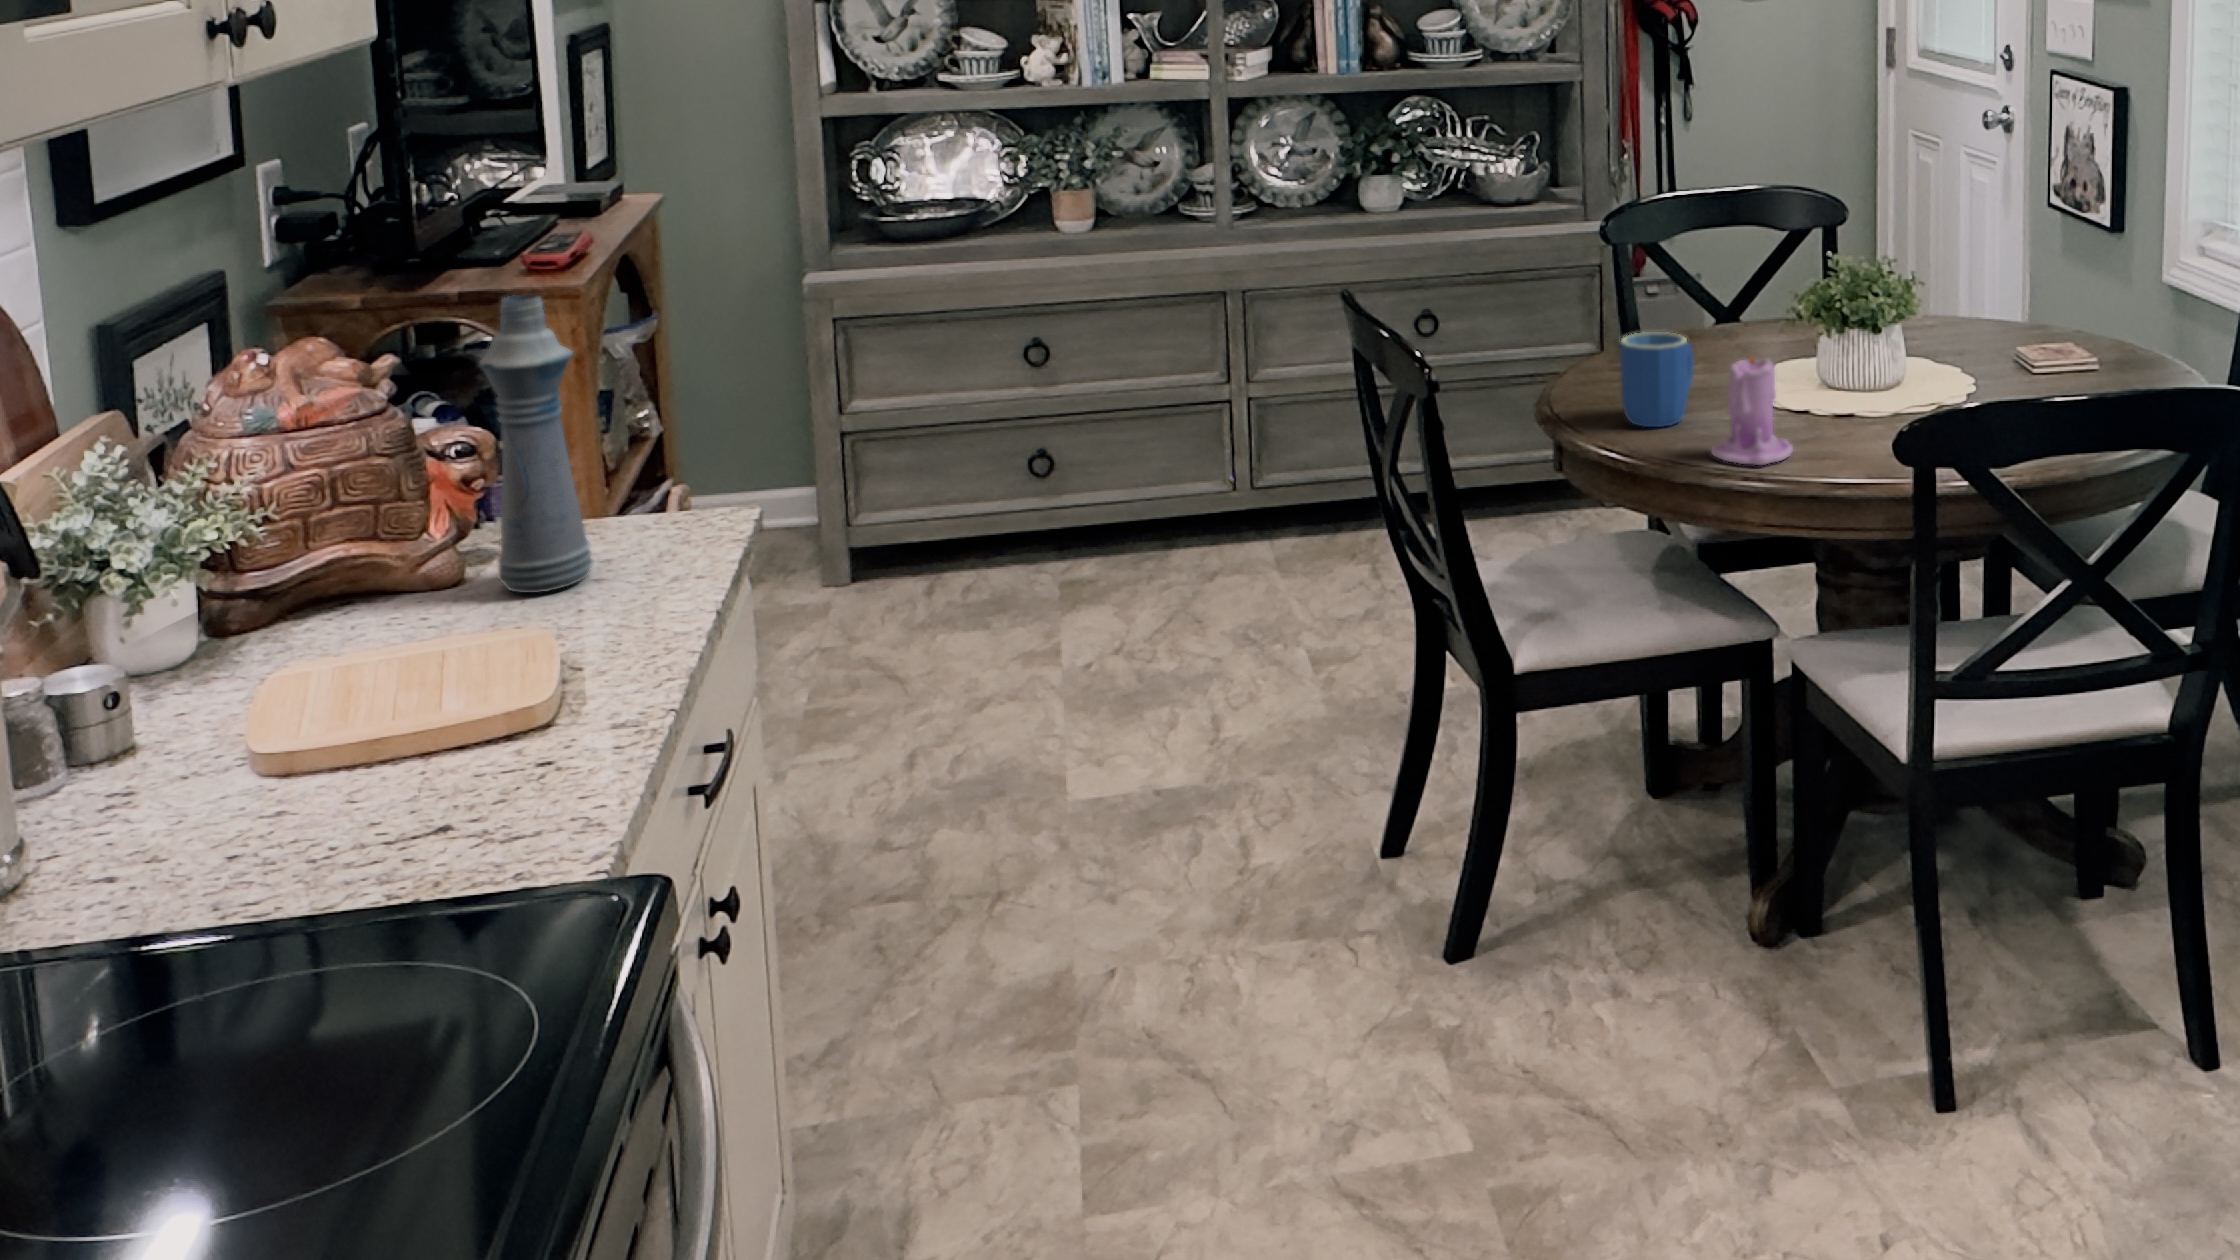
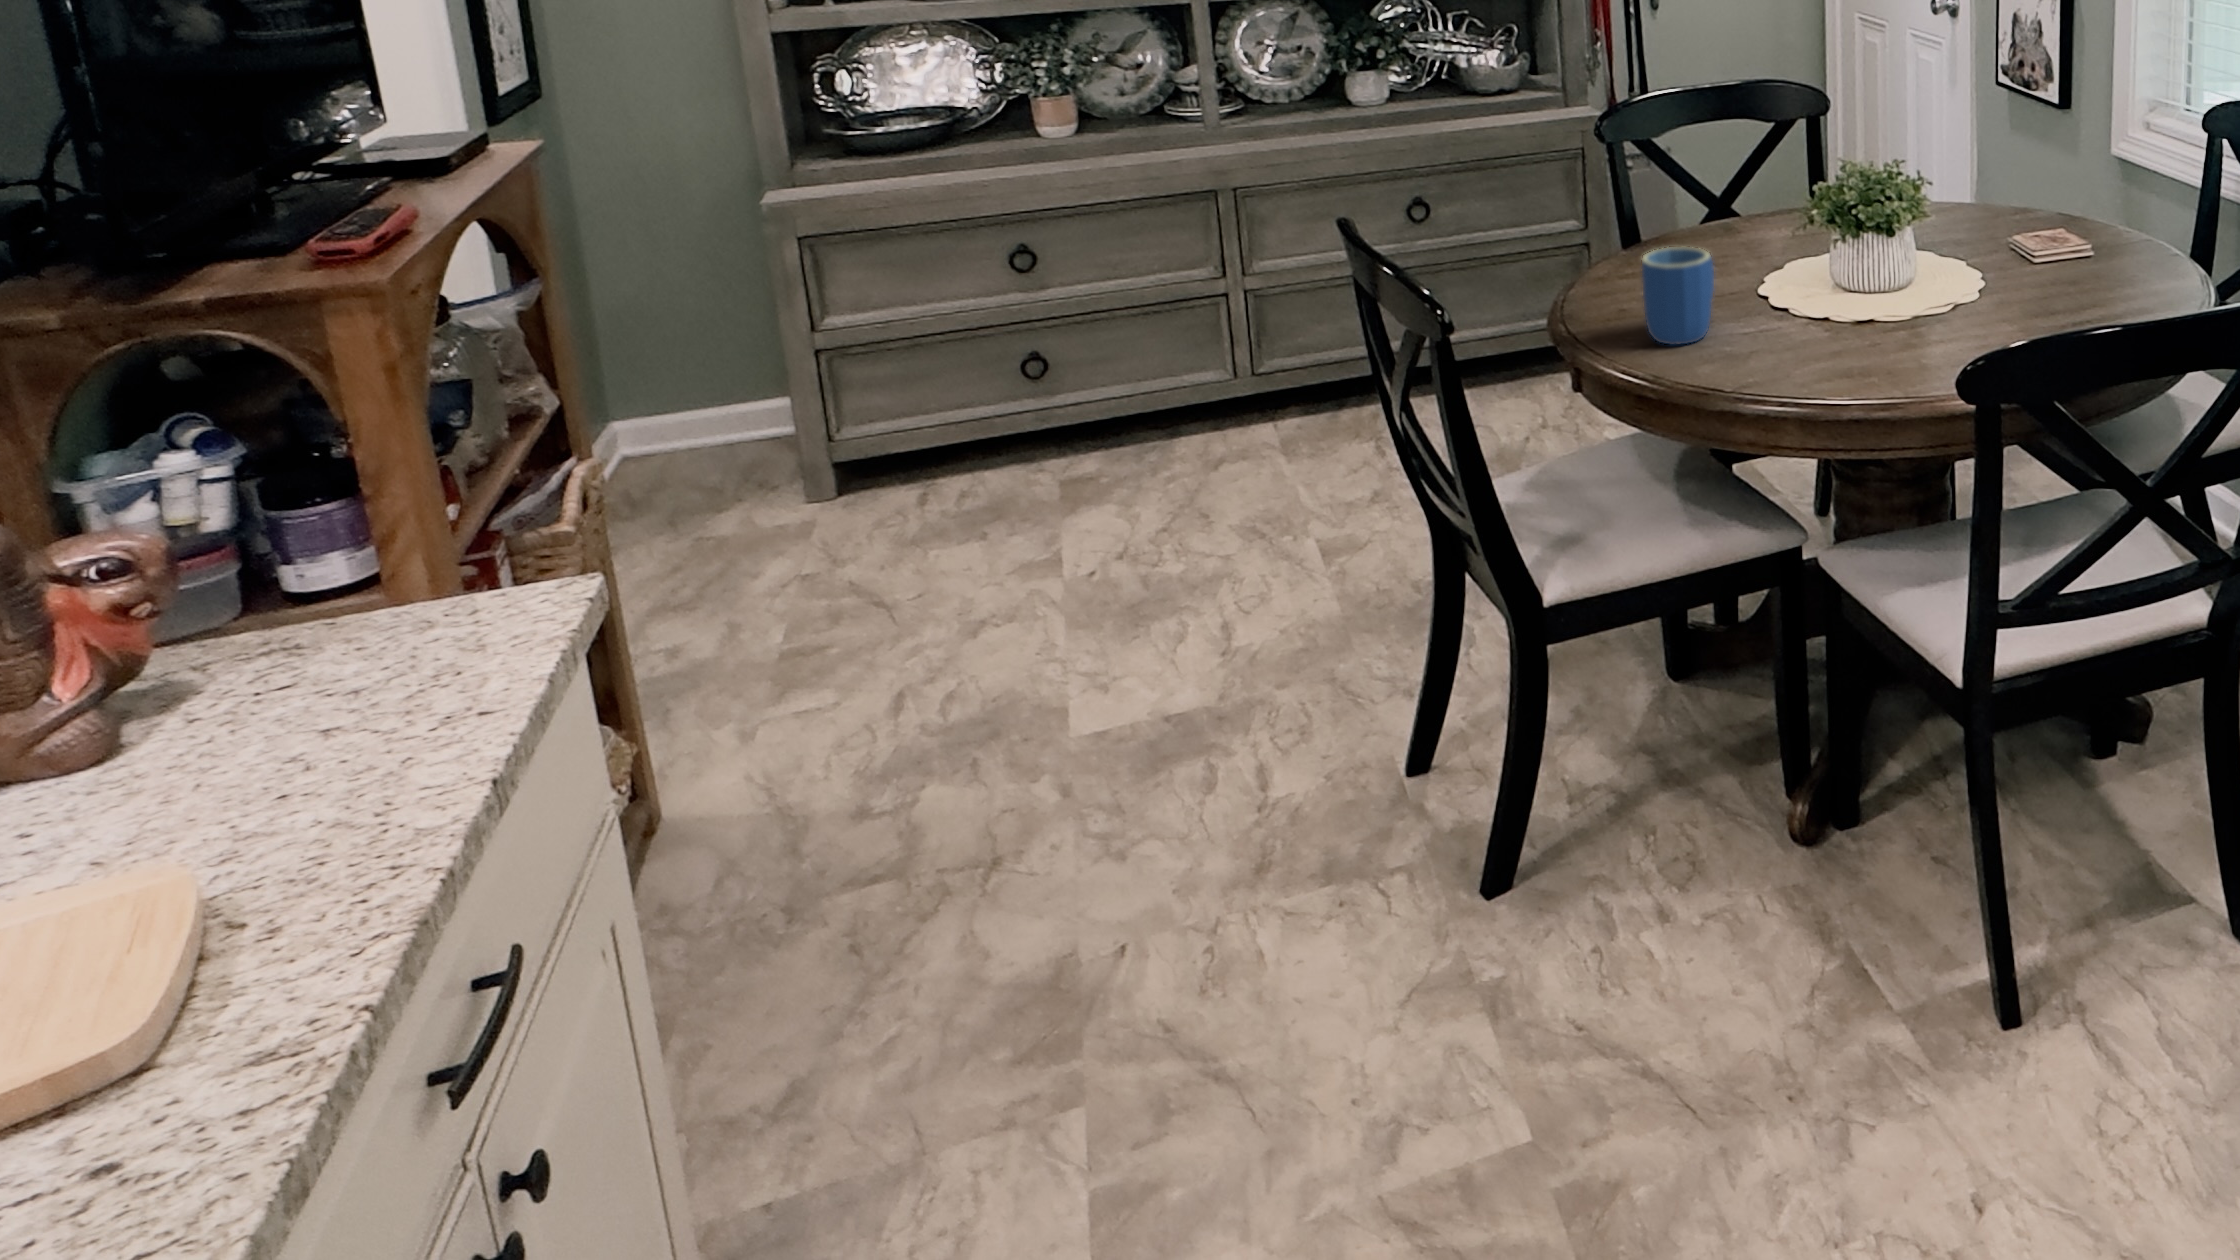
bottle: present [479,295,594,593] -> none [65,369,309,777]
candle: present [1711,355,1793,465] -> none [1745,265,1828,387]

